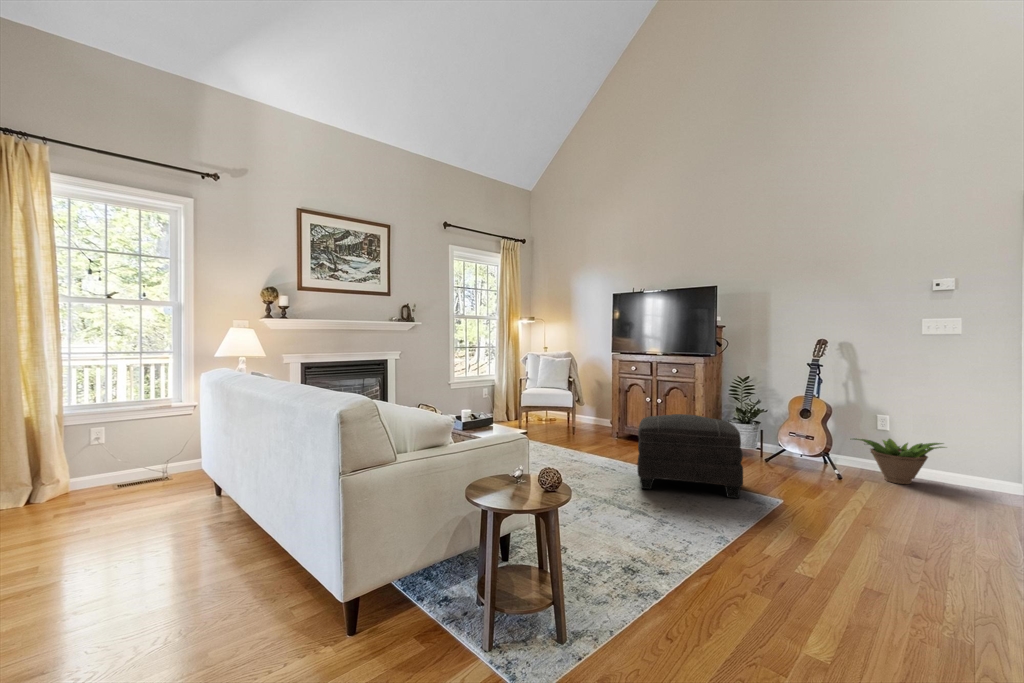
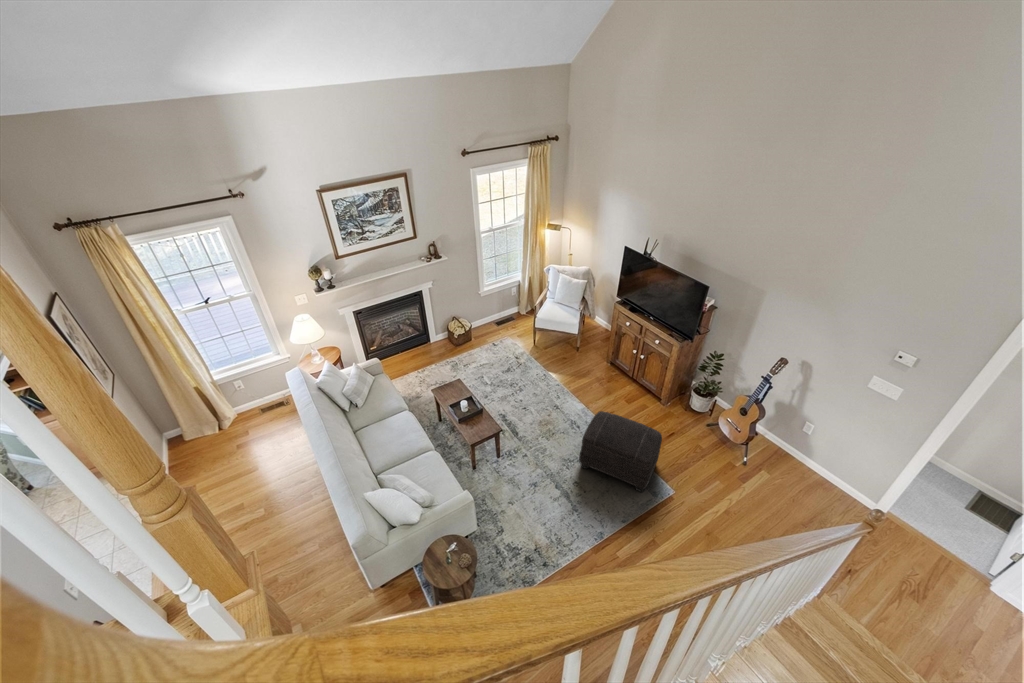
decorative plant: present [854,438,945,484] -> none [769,439,837,488]

